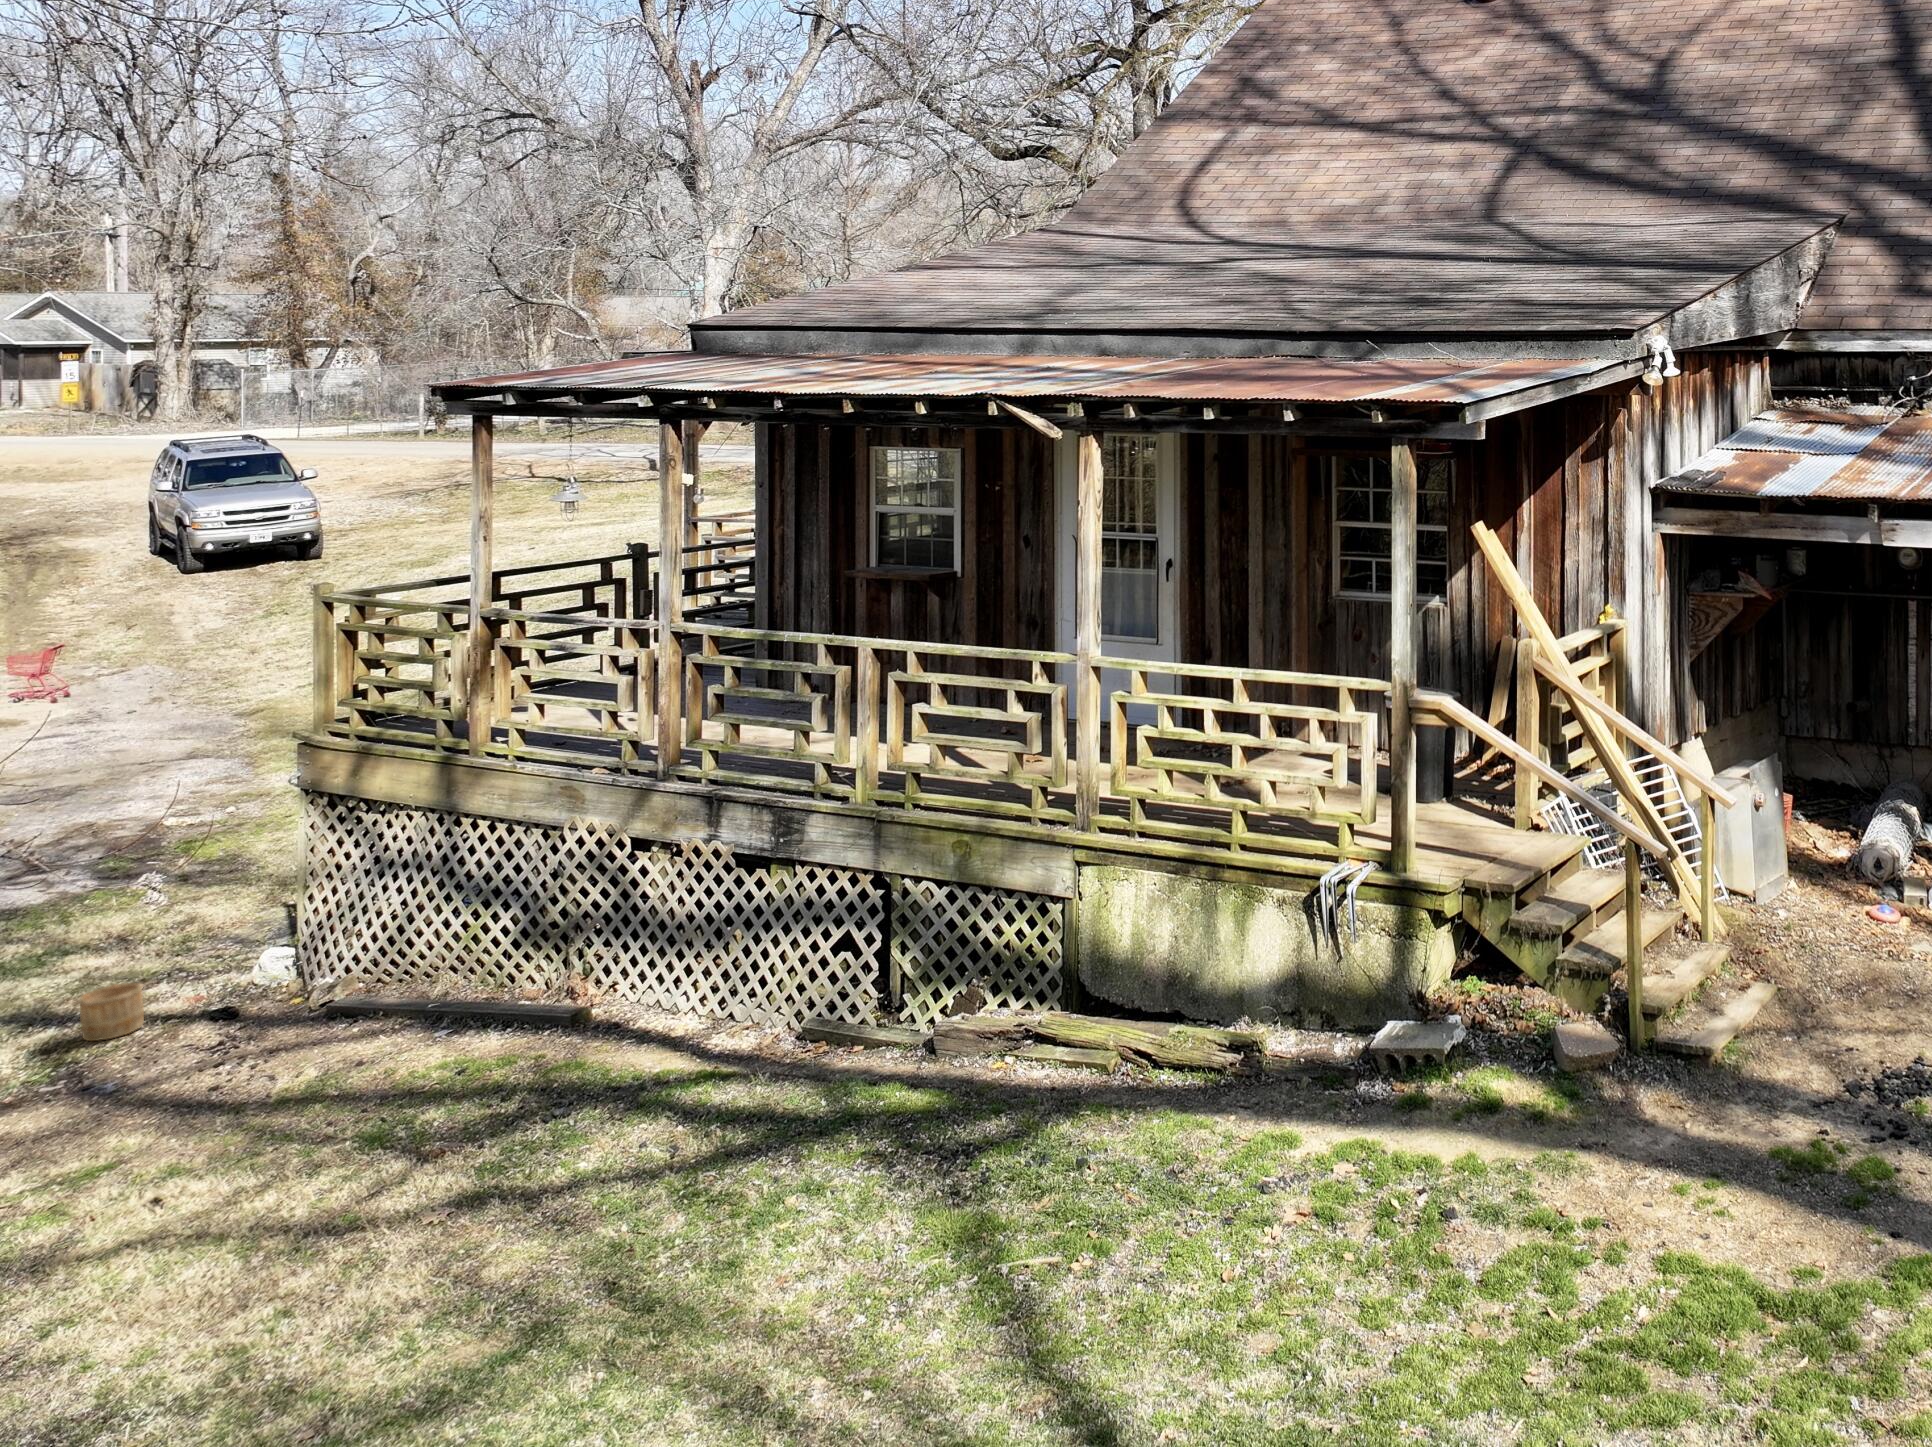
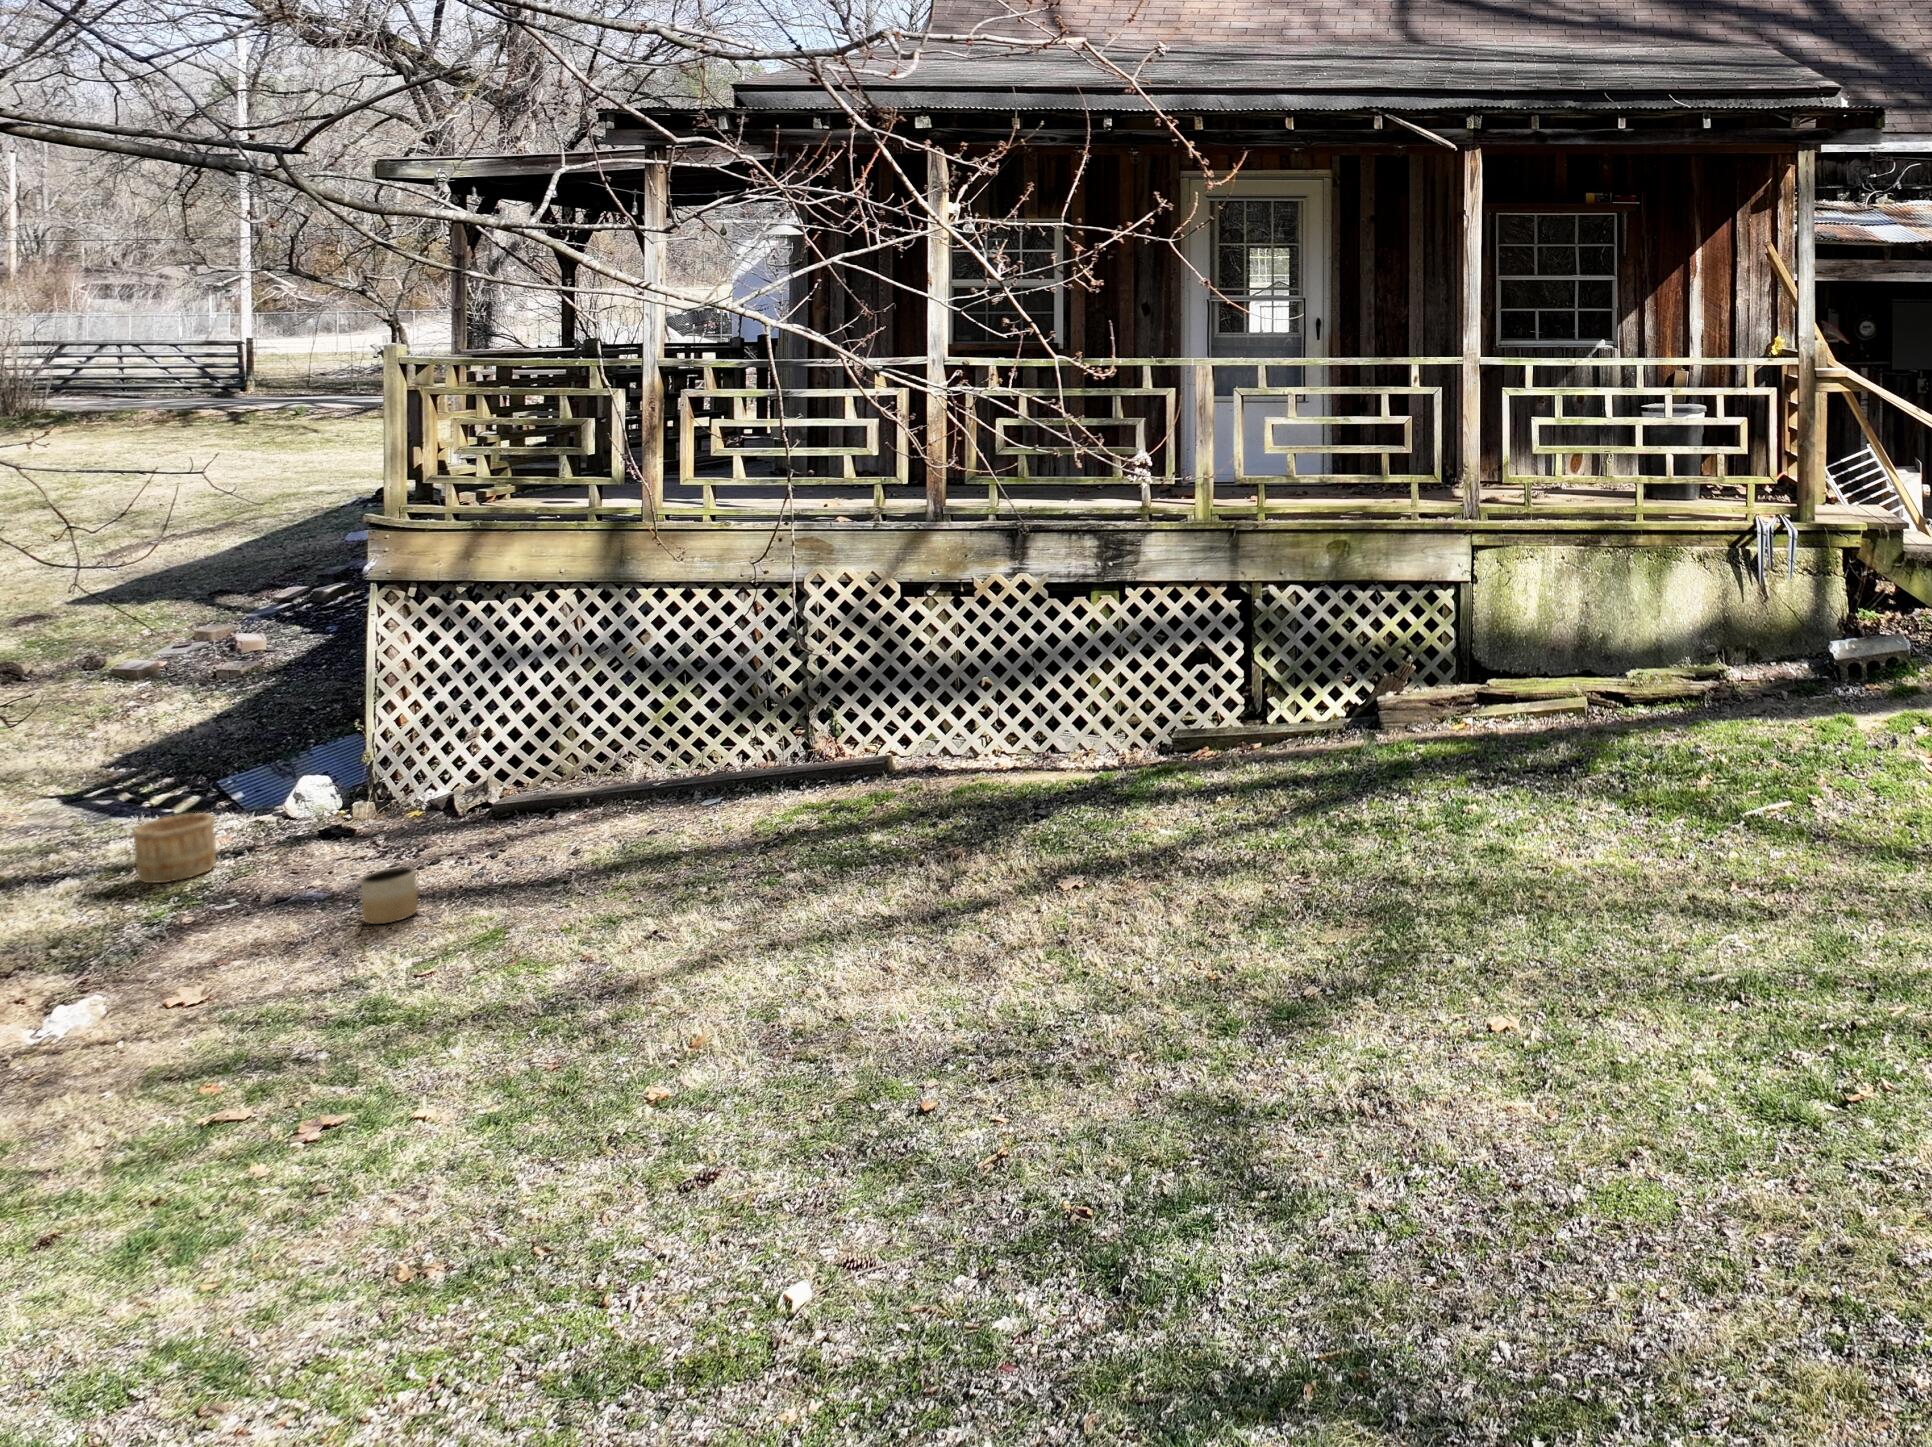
planter: none [82,1076,132,1126] -> present [361,867,418,924]

